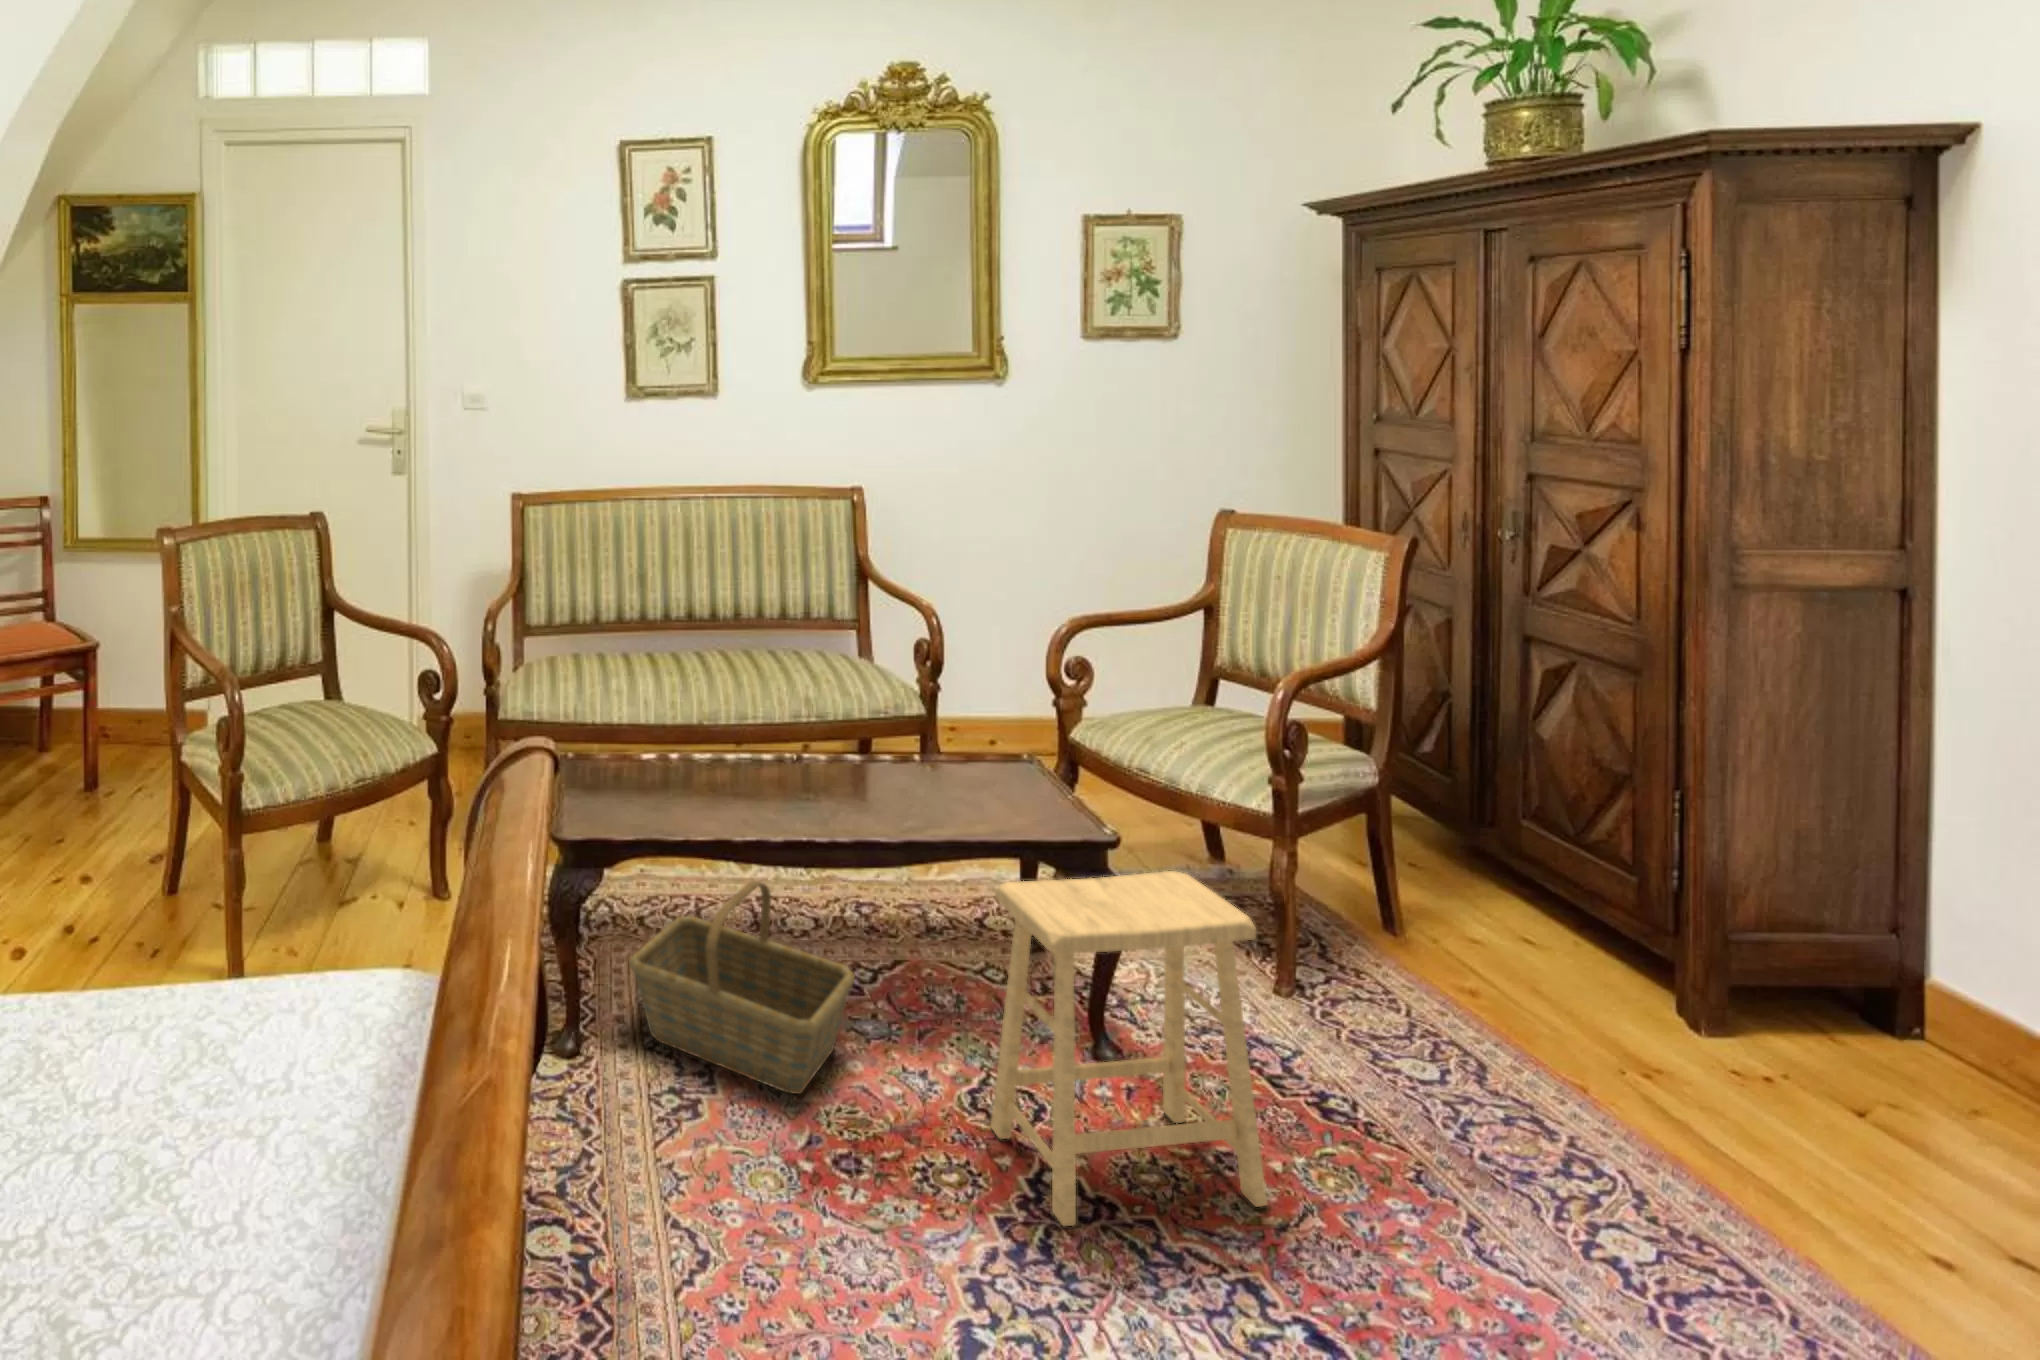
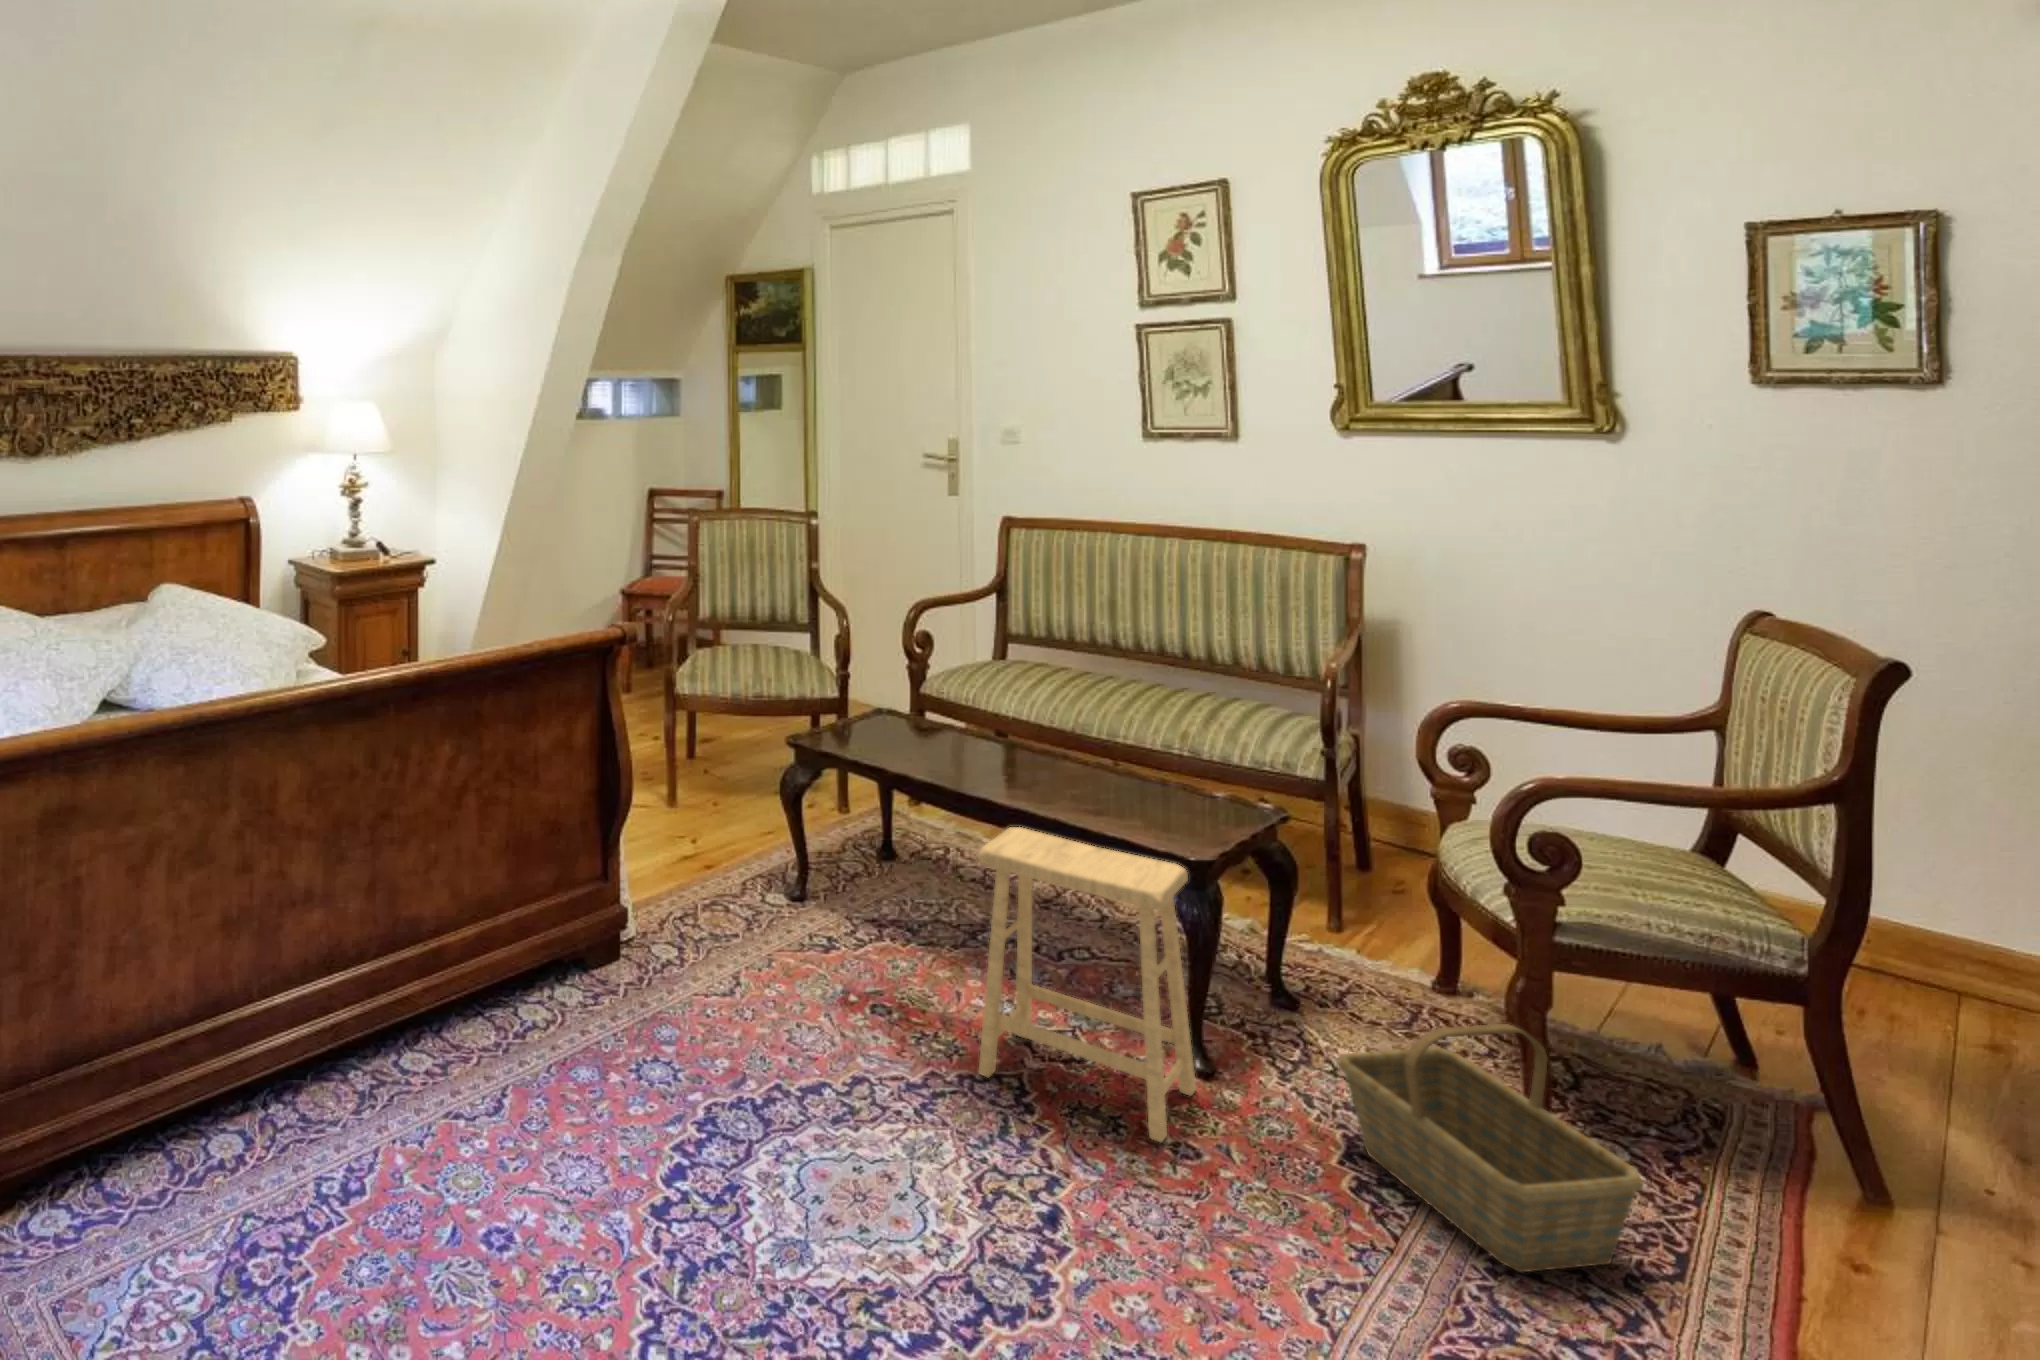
basket: present [629,881,855,1094] -> present [1338,1024,1643,1272]

